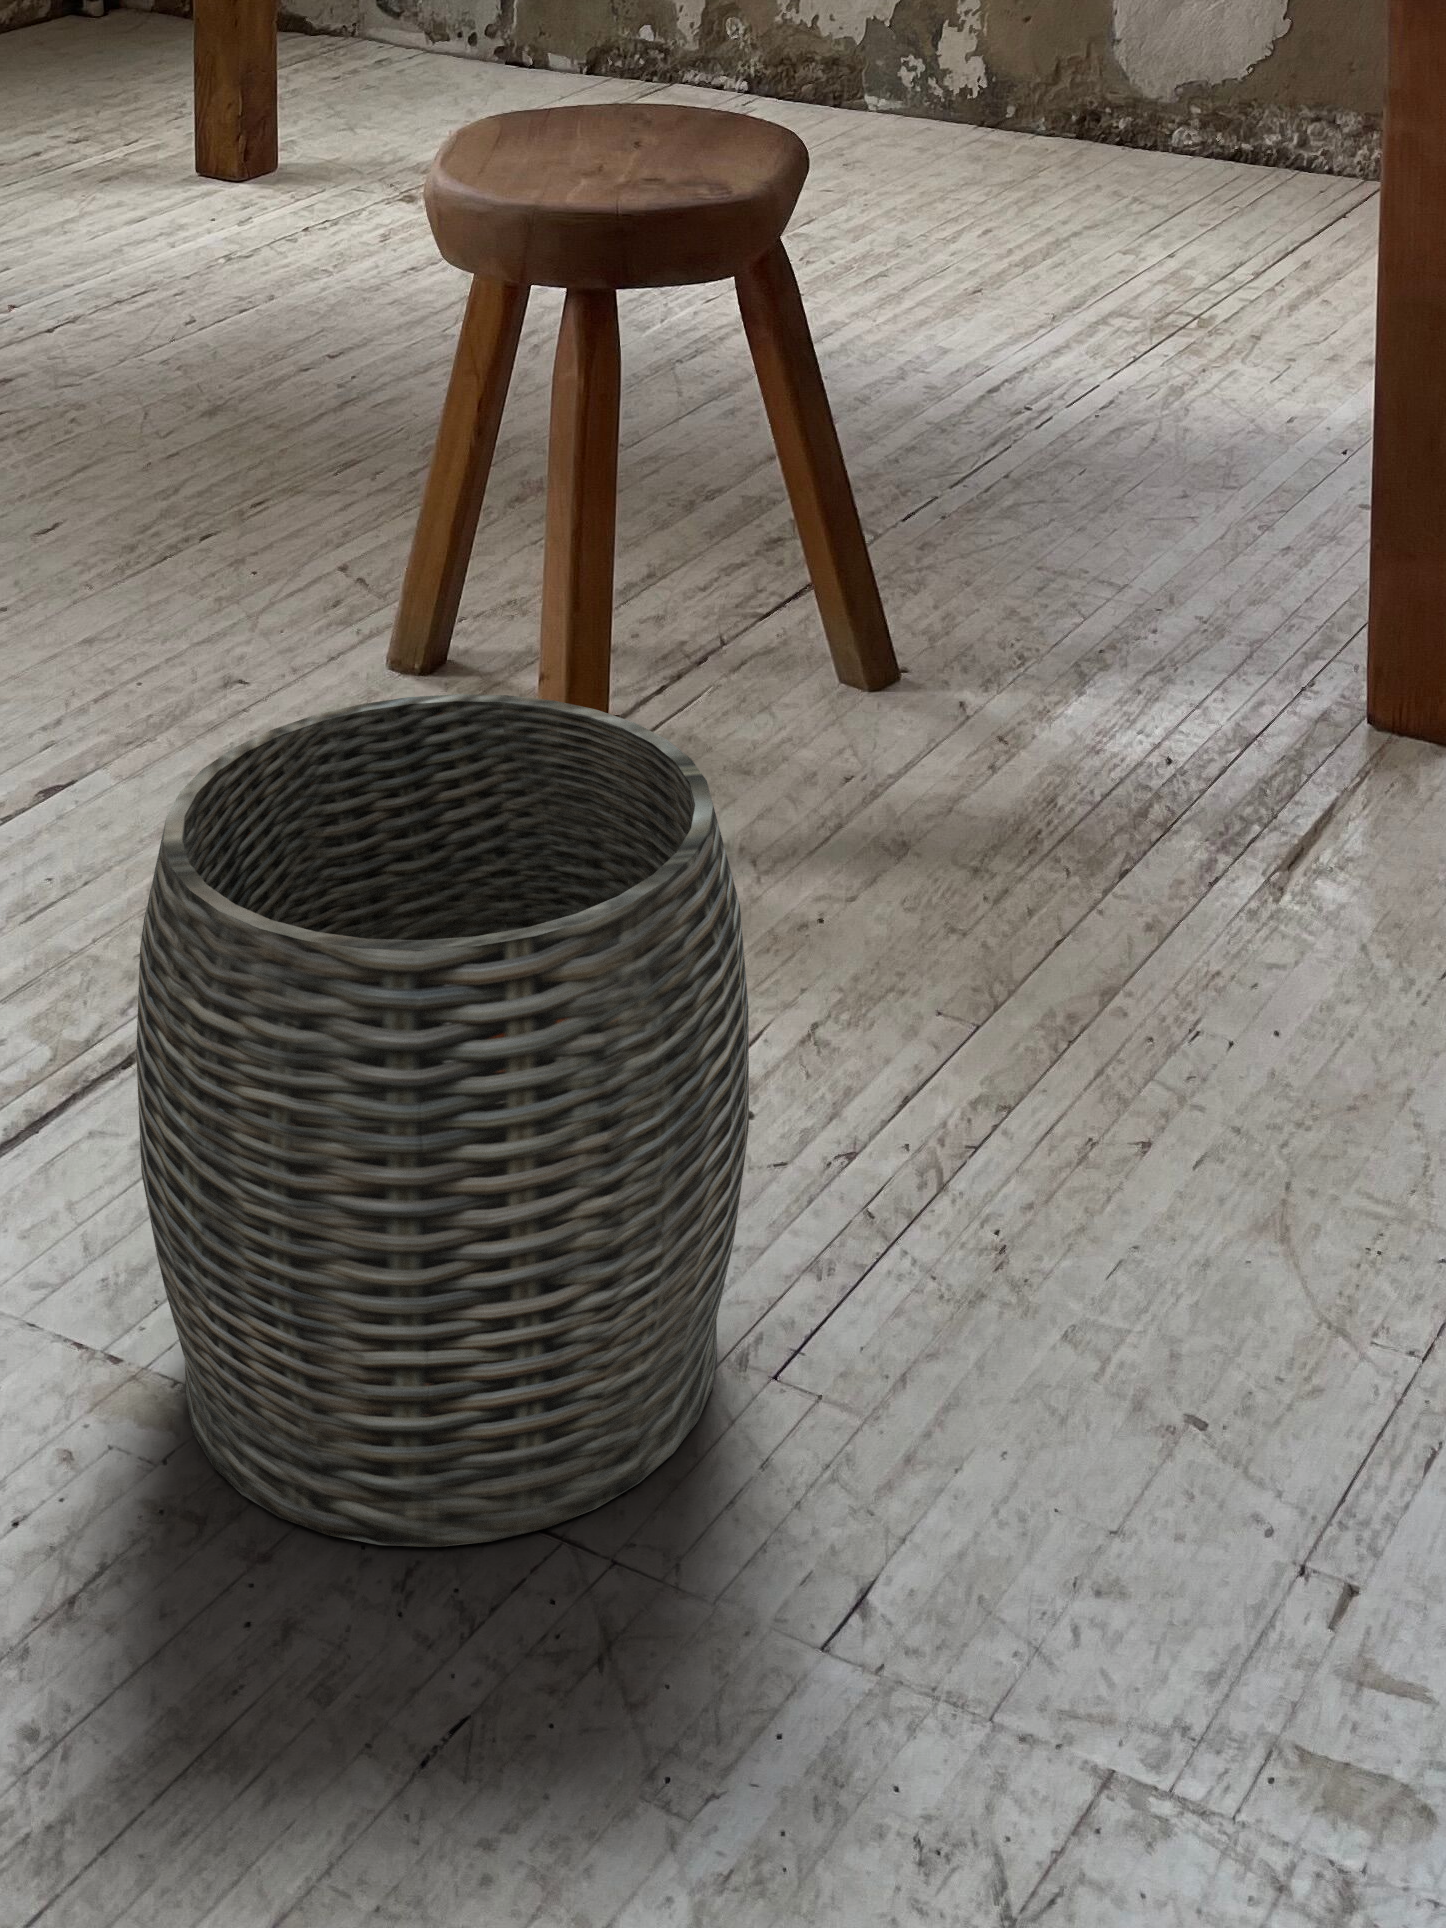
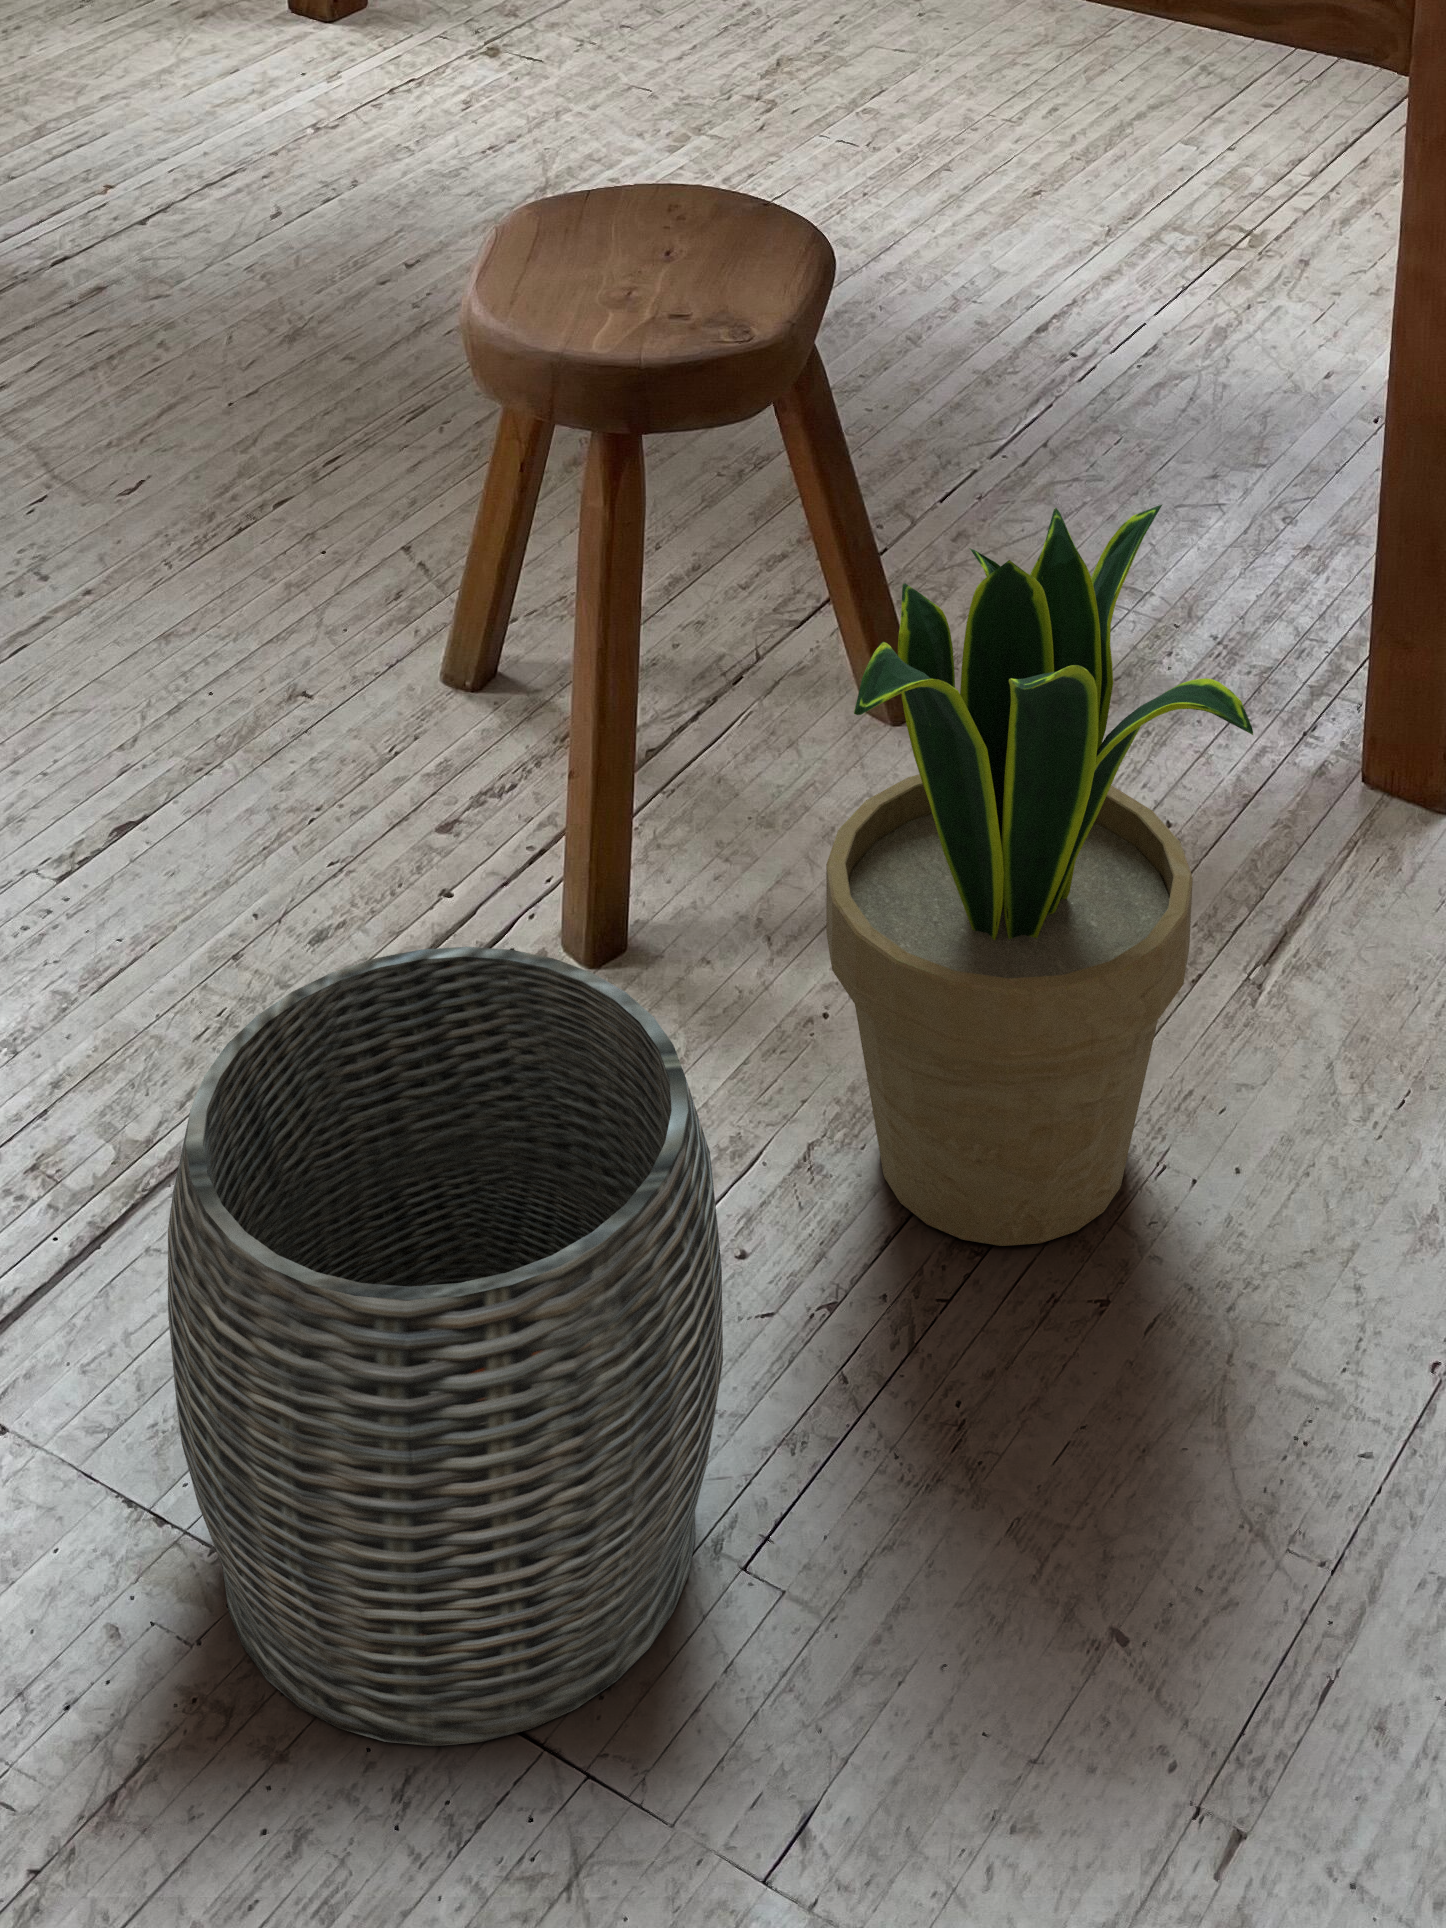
potted plant: none [829,283,1285,1099] -> present [826,505,1253,1246]

